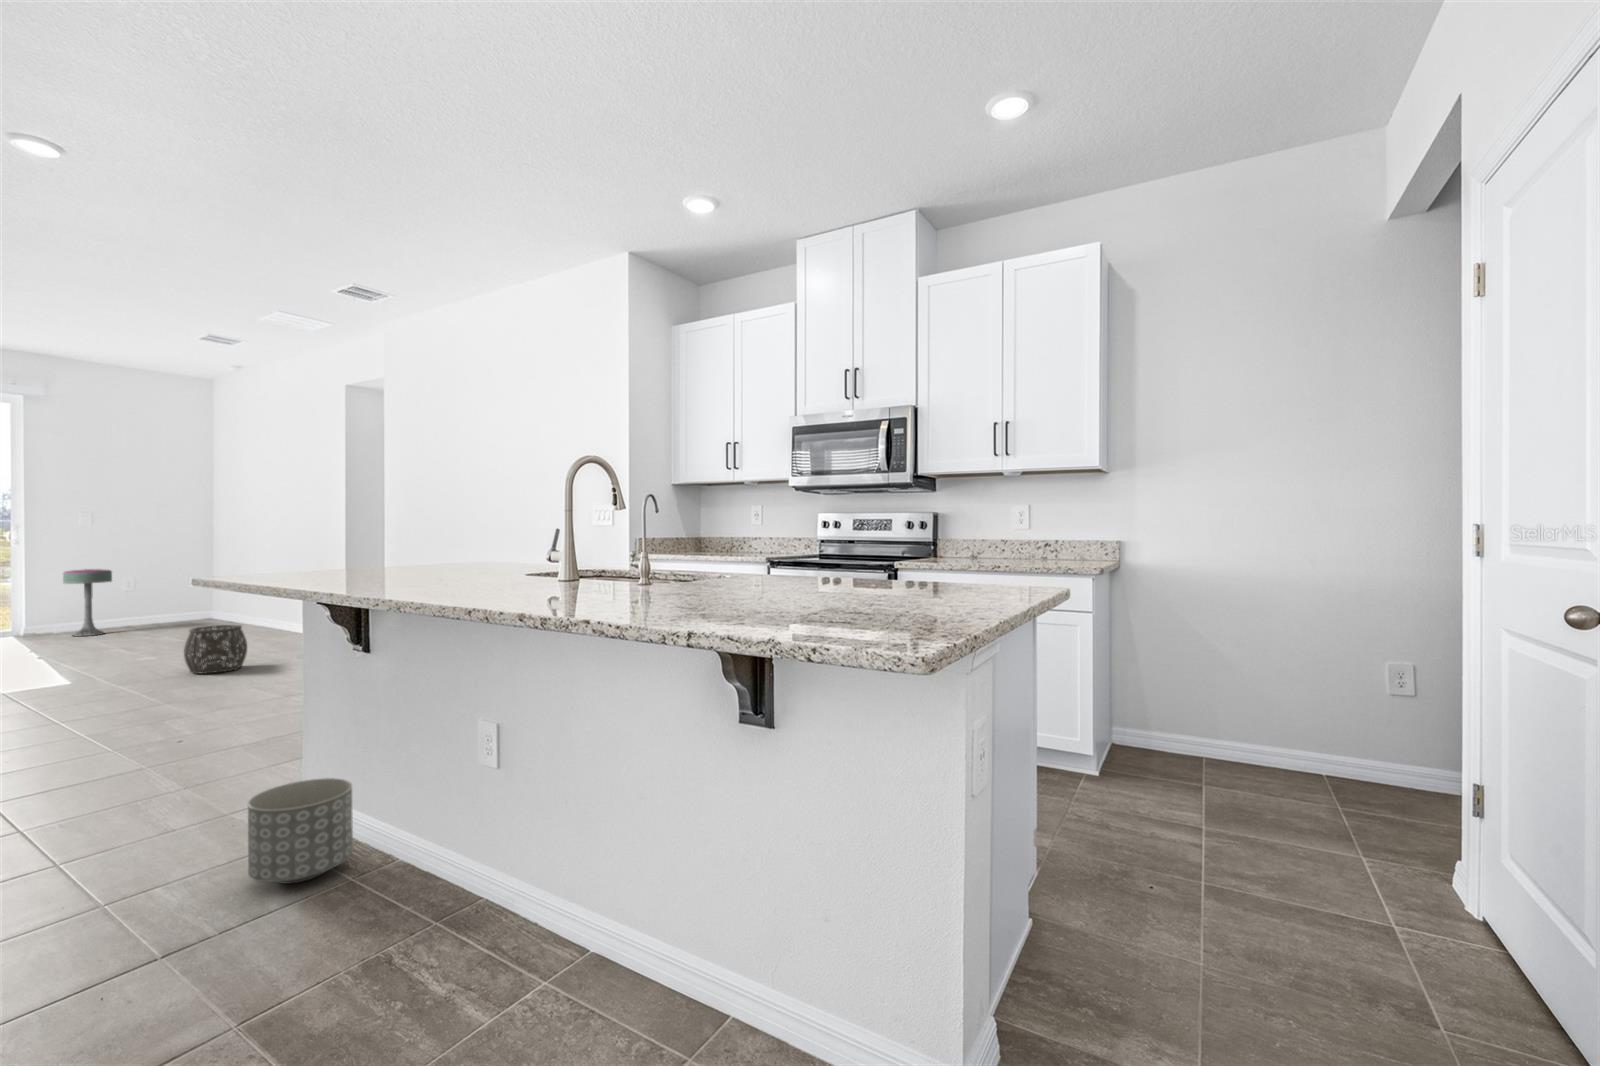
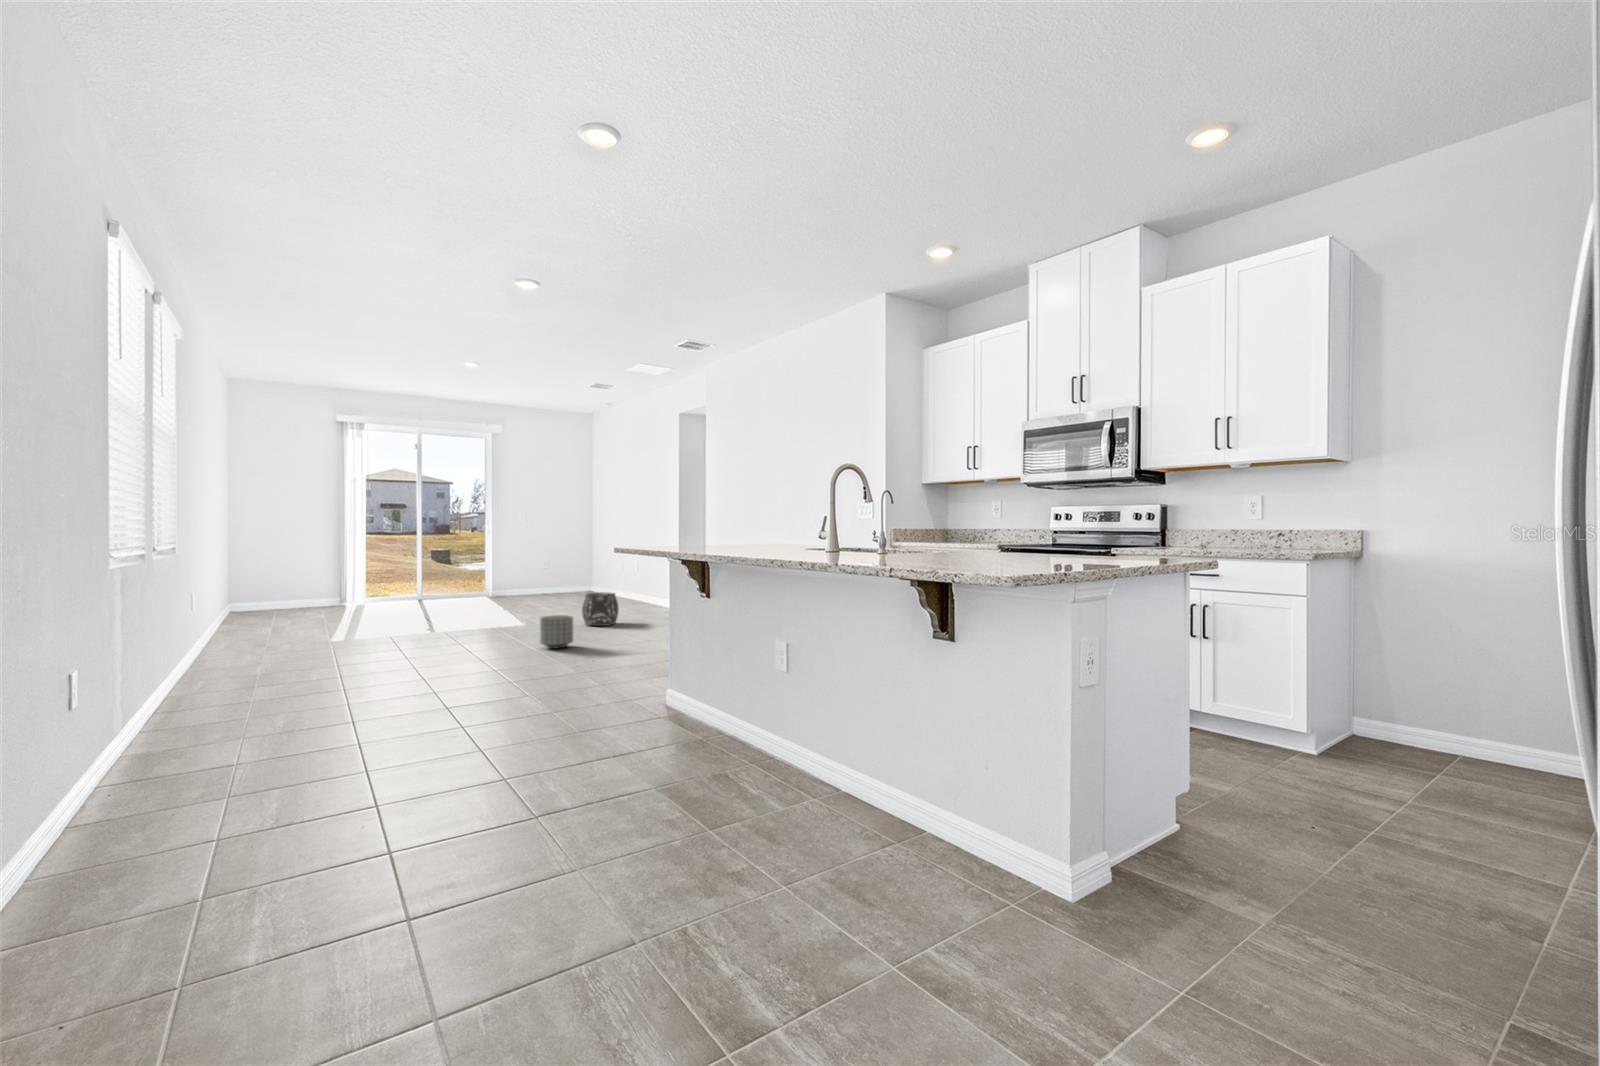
bar stool: present [63,569,112,636] -> none [507,553,534,600]
planter: present [248,778,353,884] -> present [540,615,573,648]

